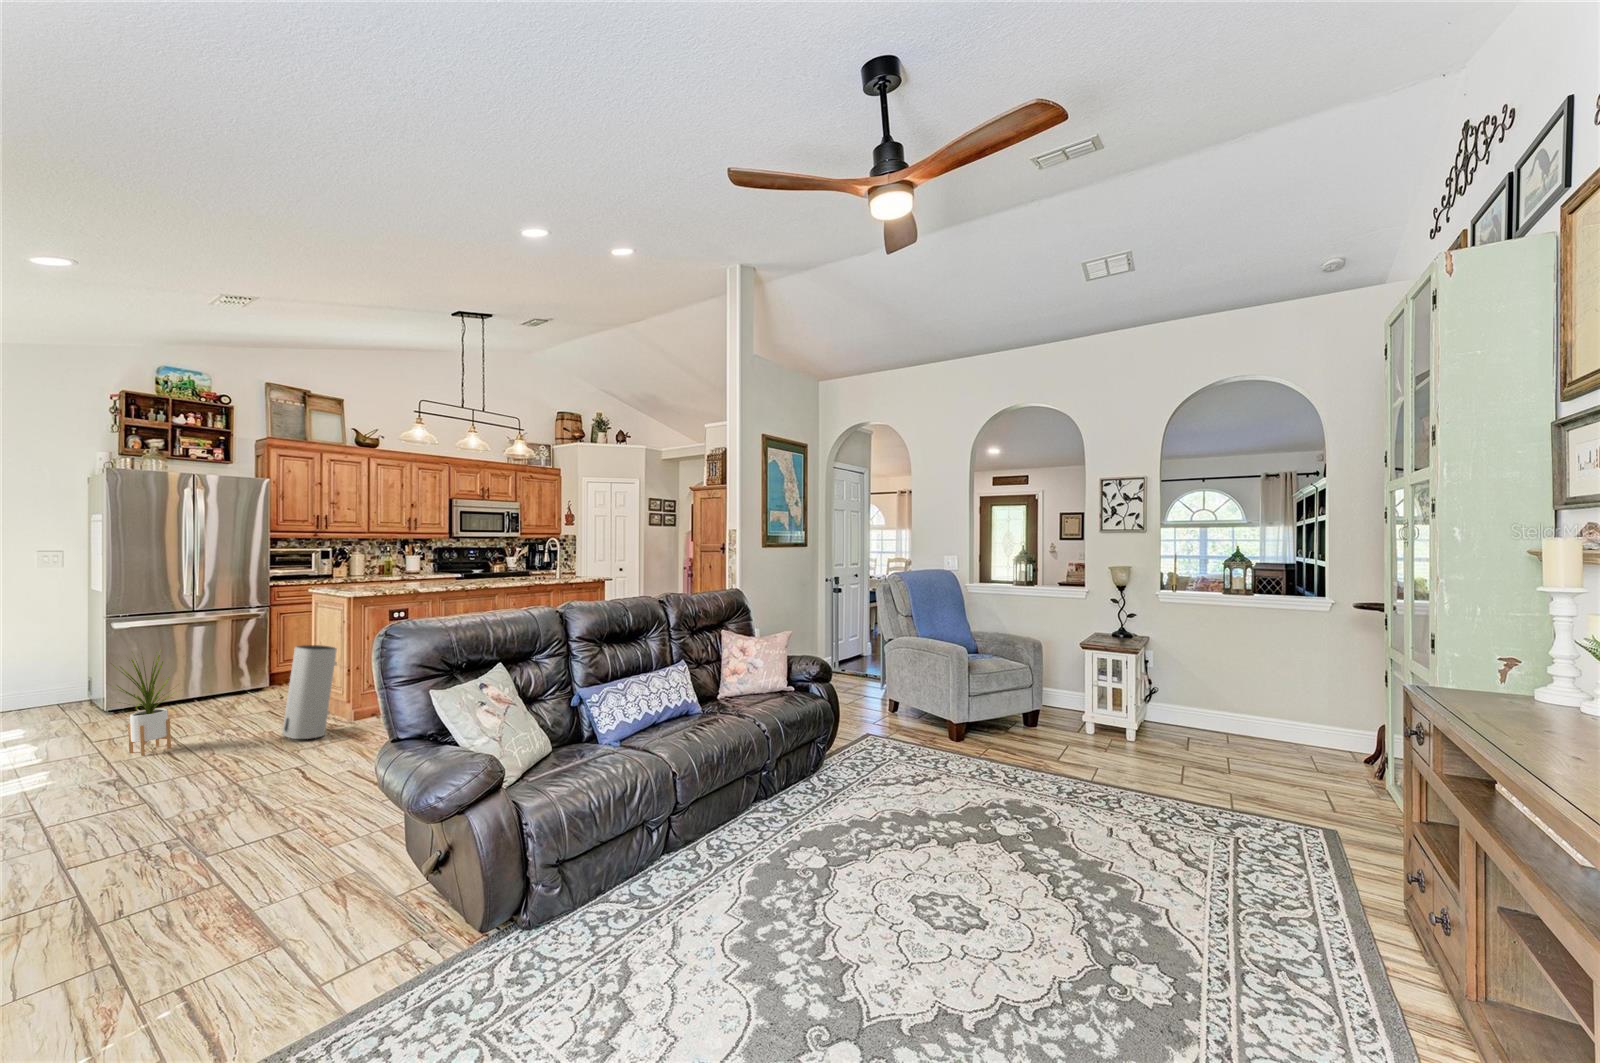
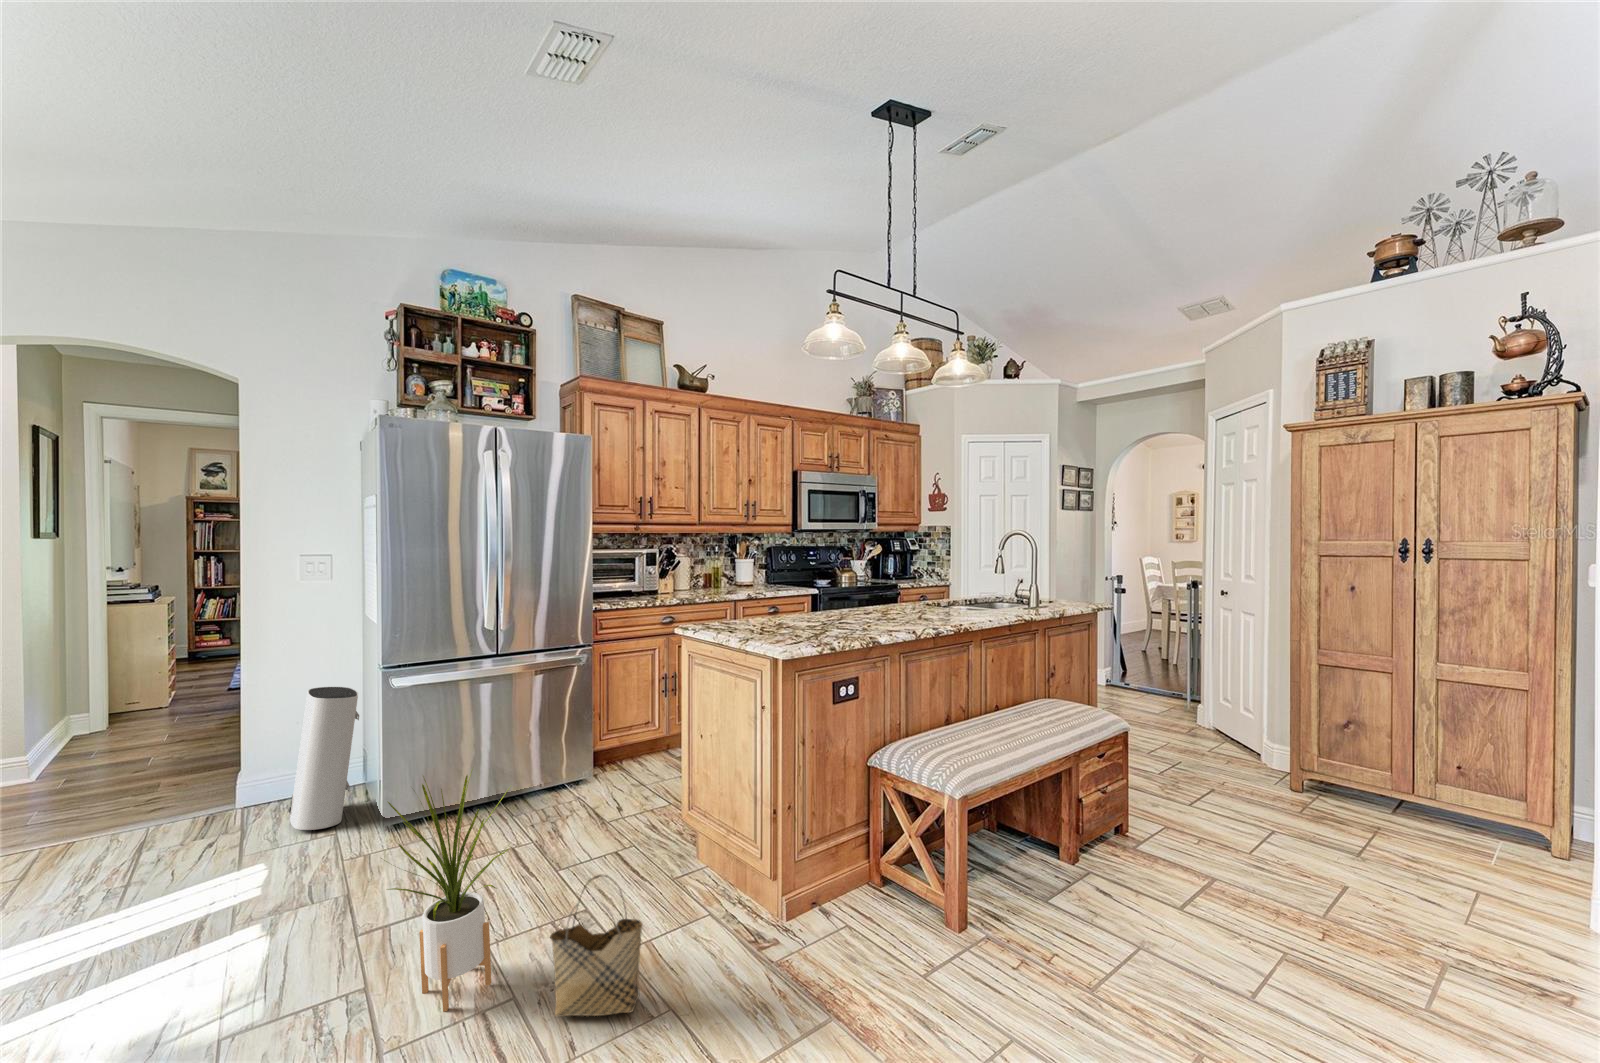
air purifier: present [282,645,337,739] -> present [289,687,359,830]
woven basket: none [202,692,255,750] -> present [550,875,642,1017]

